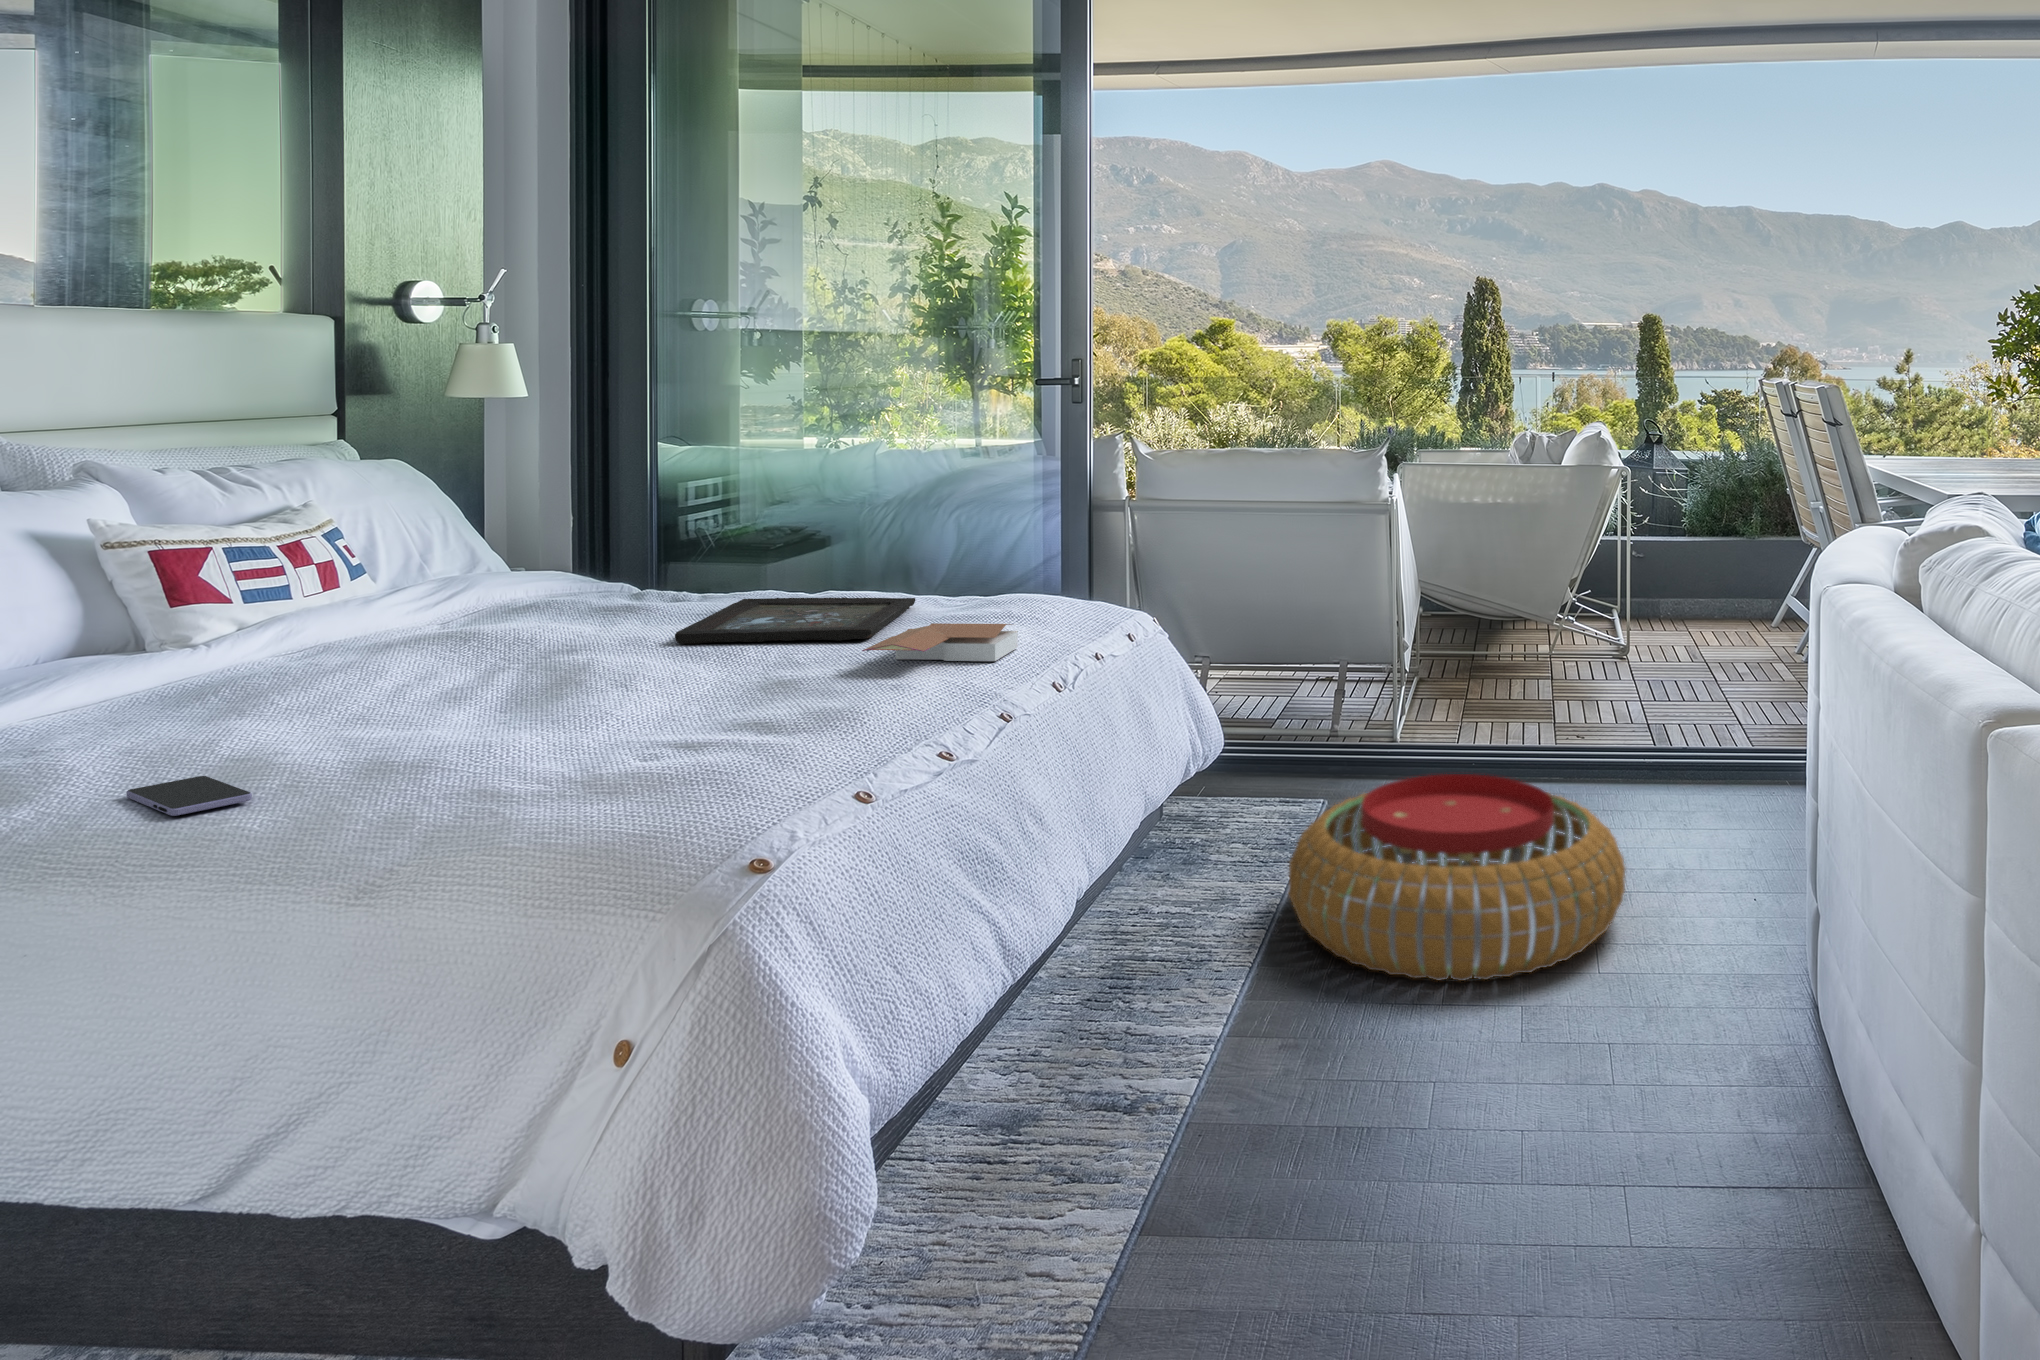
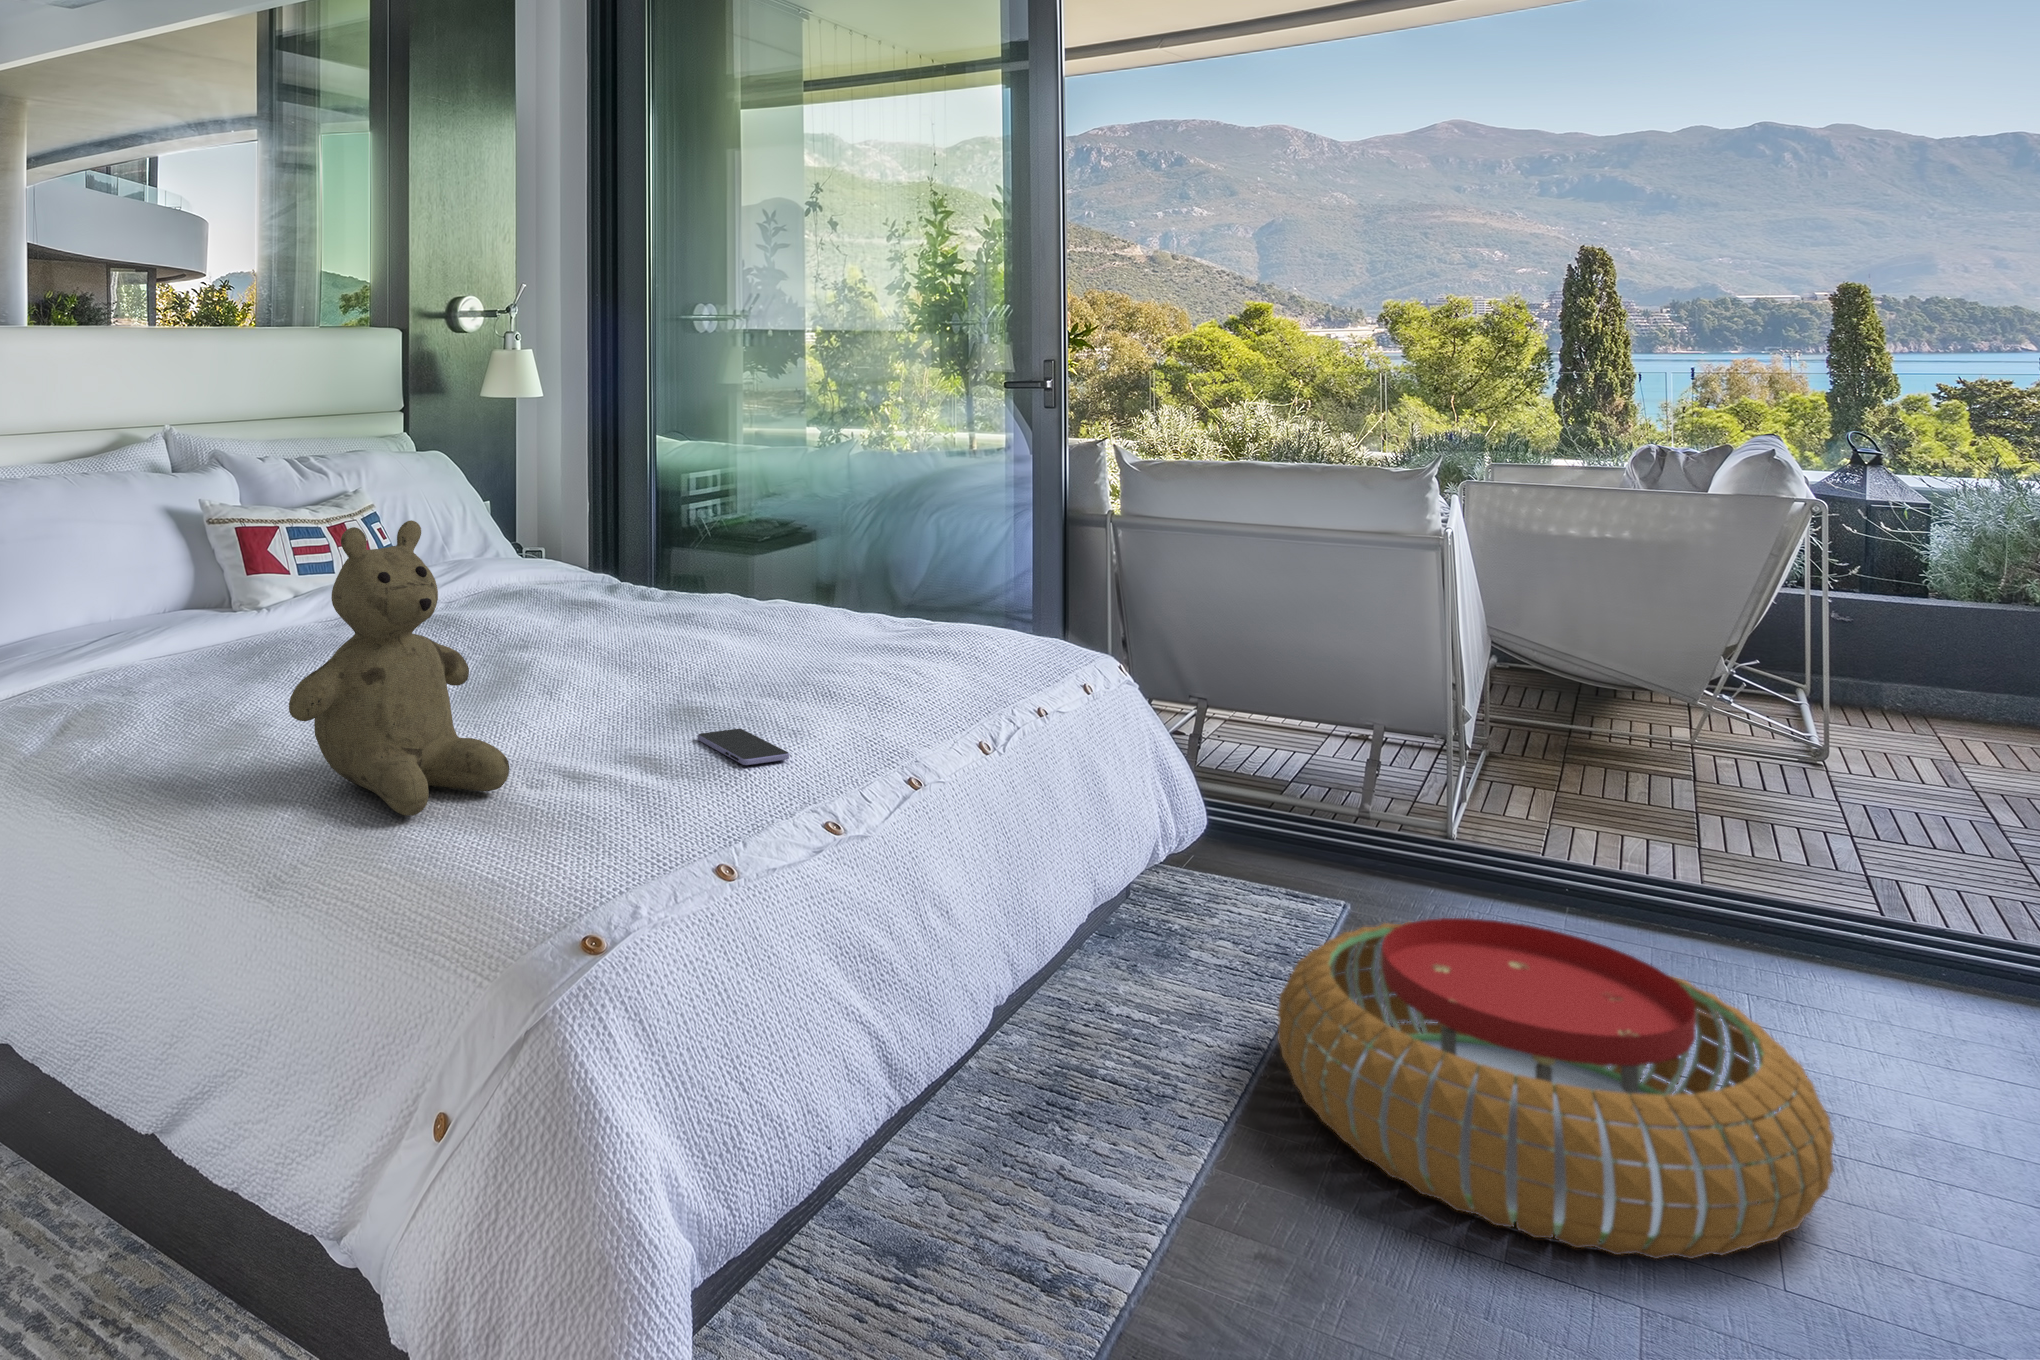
teddy bear: none [335,502,611,802] -> present [289,520,509,816]
tray: present [675,597,915,644] -> none [627,601,855,661]
book: present [862,623,1018,661] -> none [774,656,942,708]
smartphone: present [126,776,252,816] -> present [698,729,789,765]

